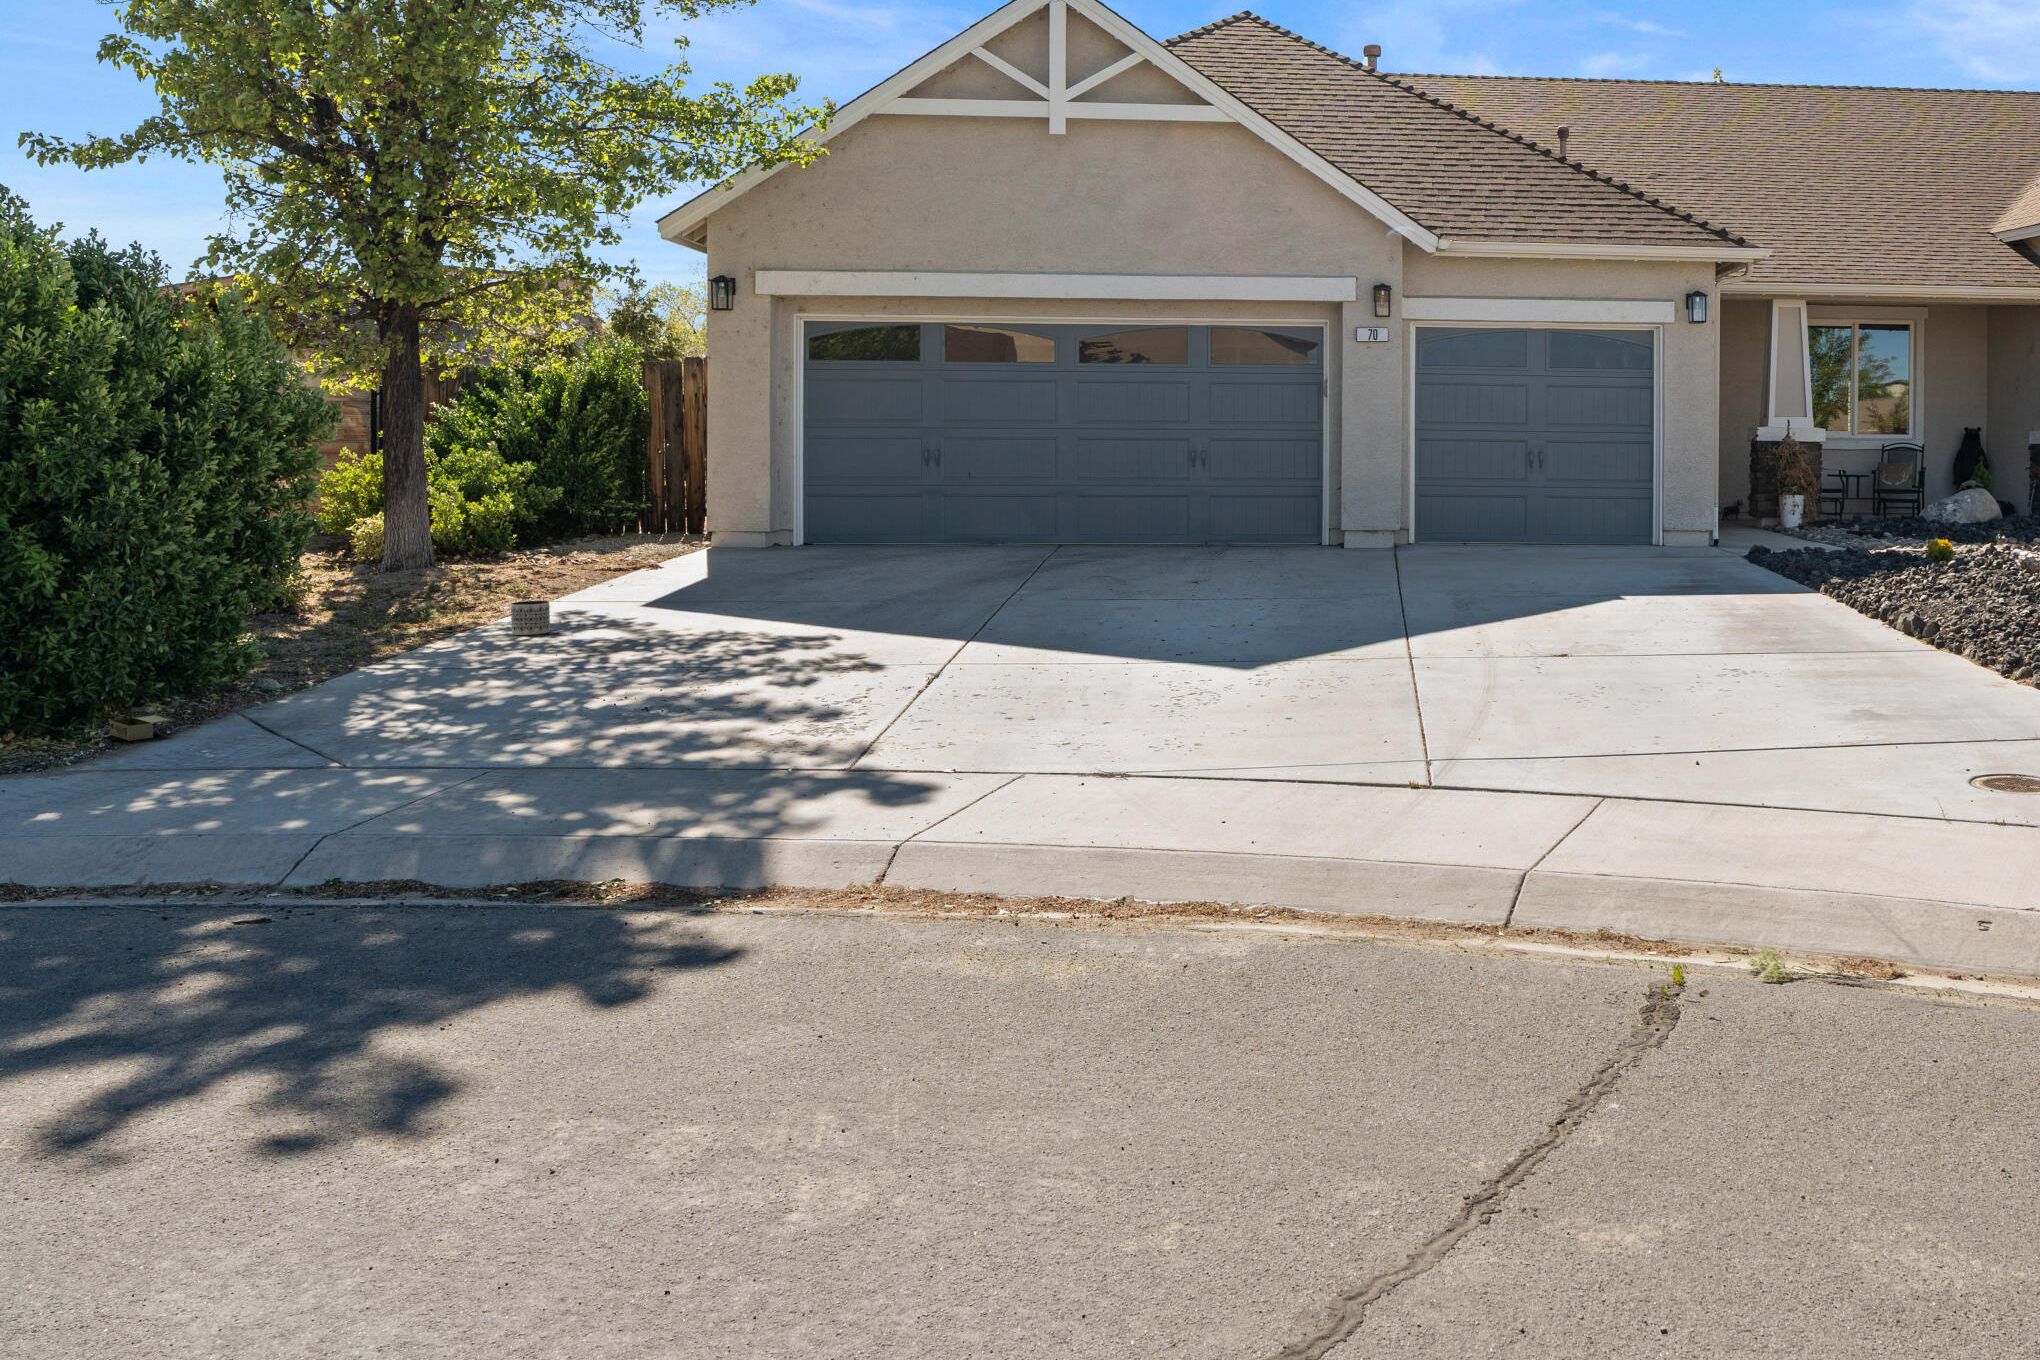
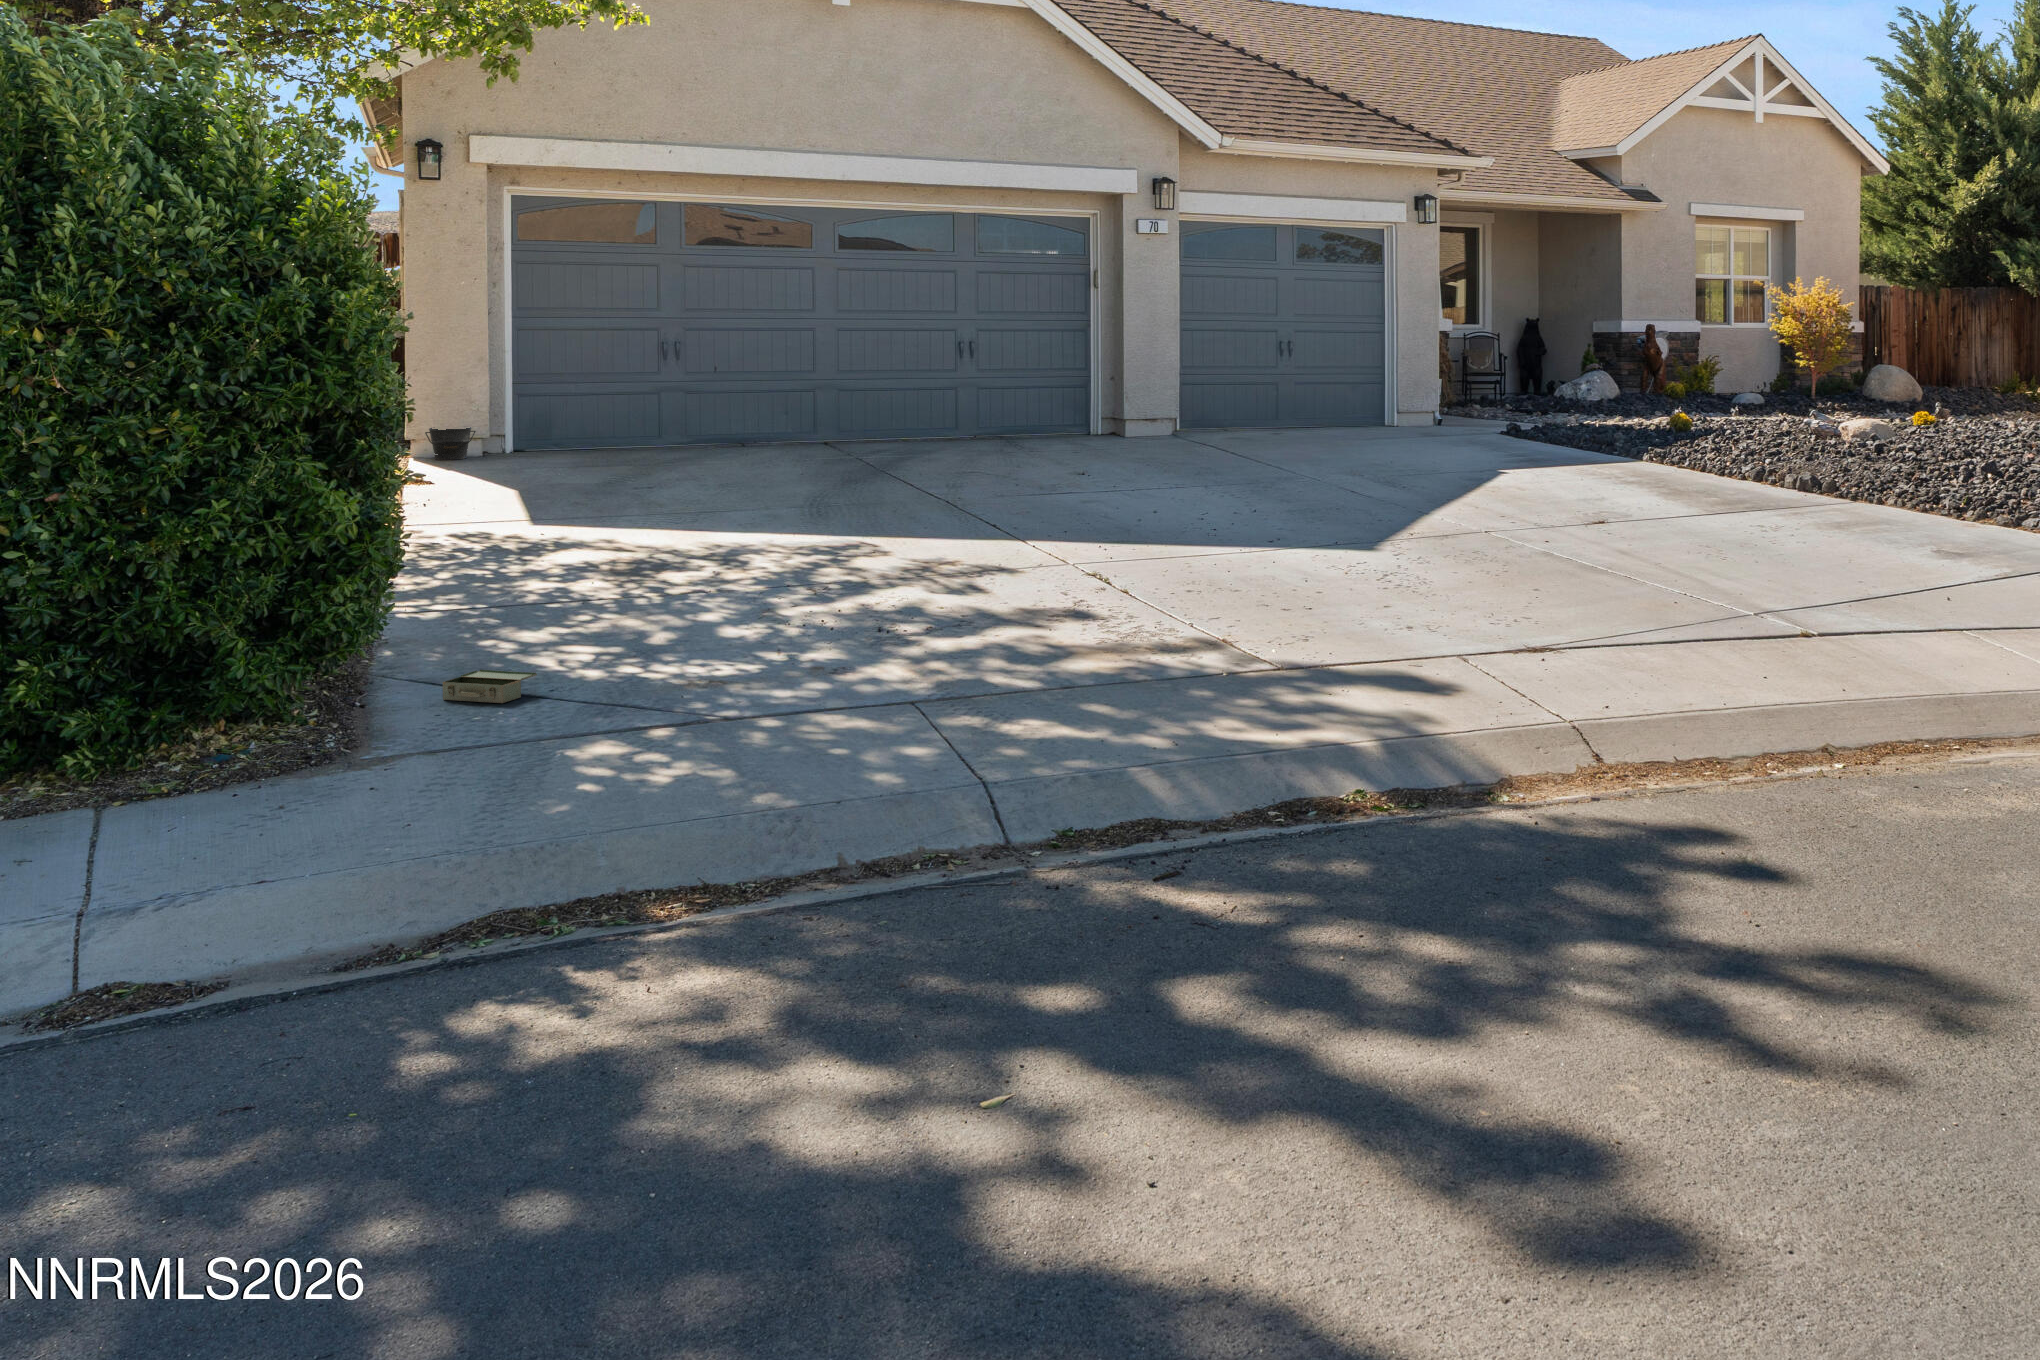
bucket: none [714,526,752,554] -> present [425,427,476,460]
planter: present [511,601,550,635] -> none [523,518,569,558]

